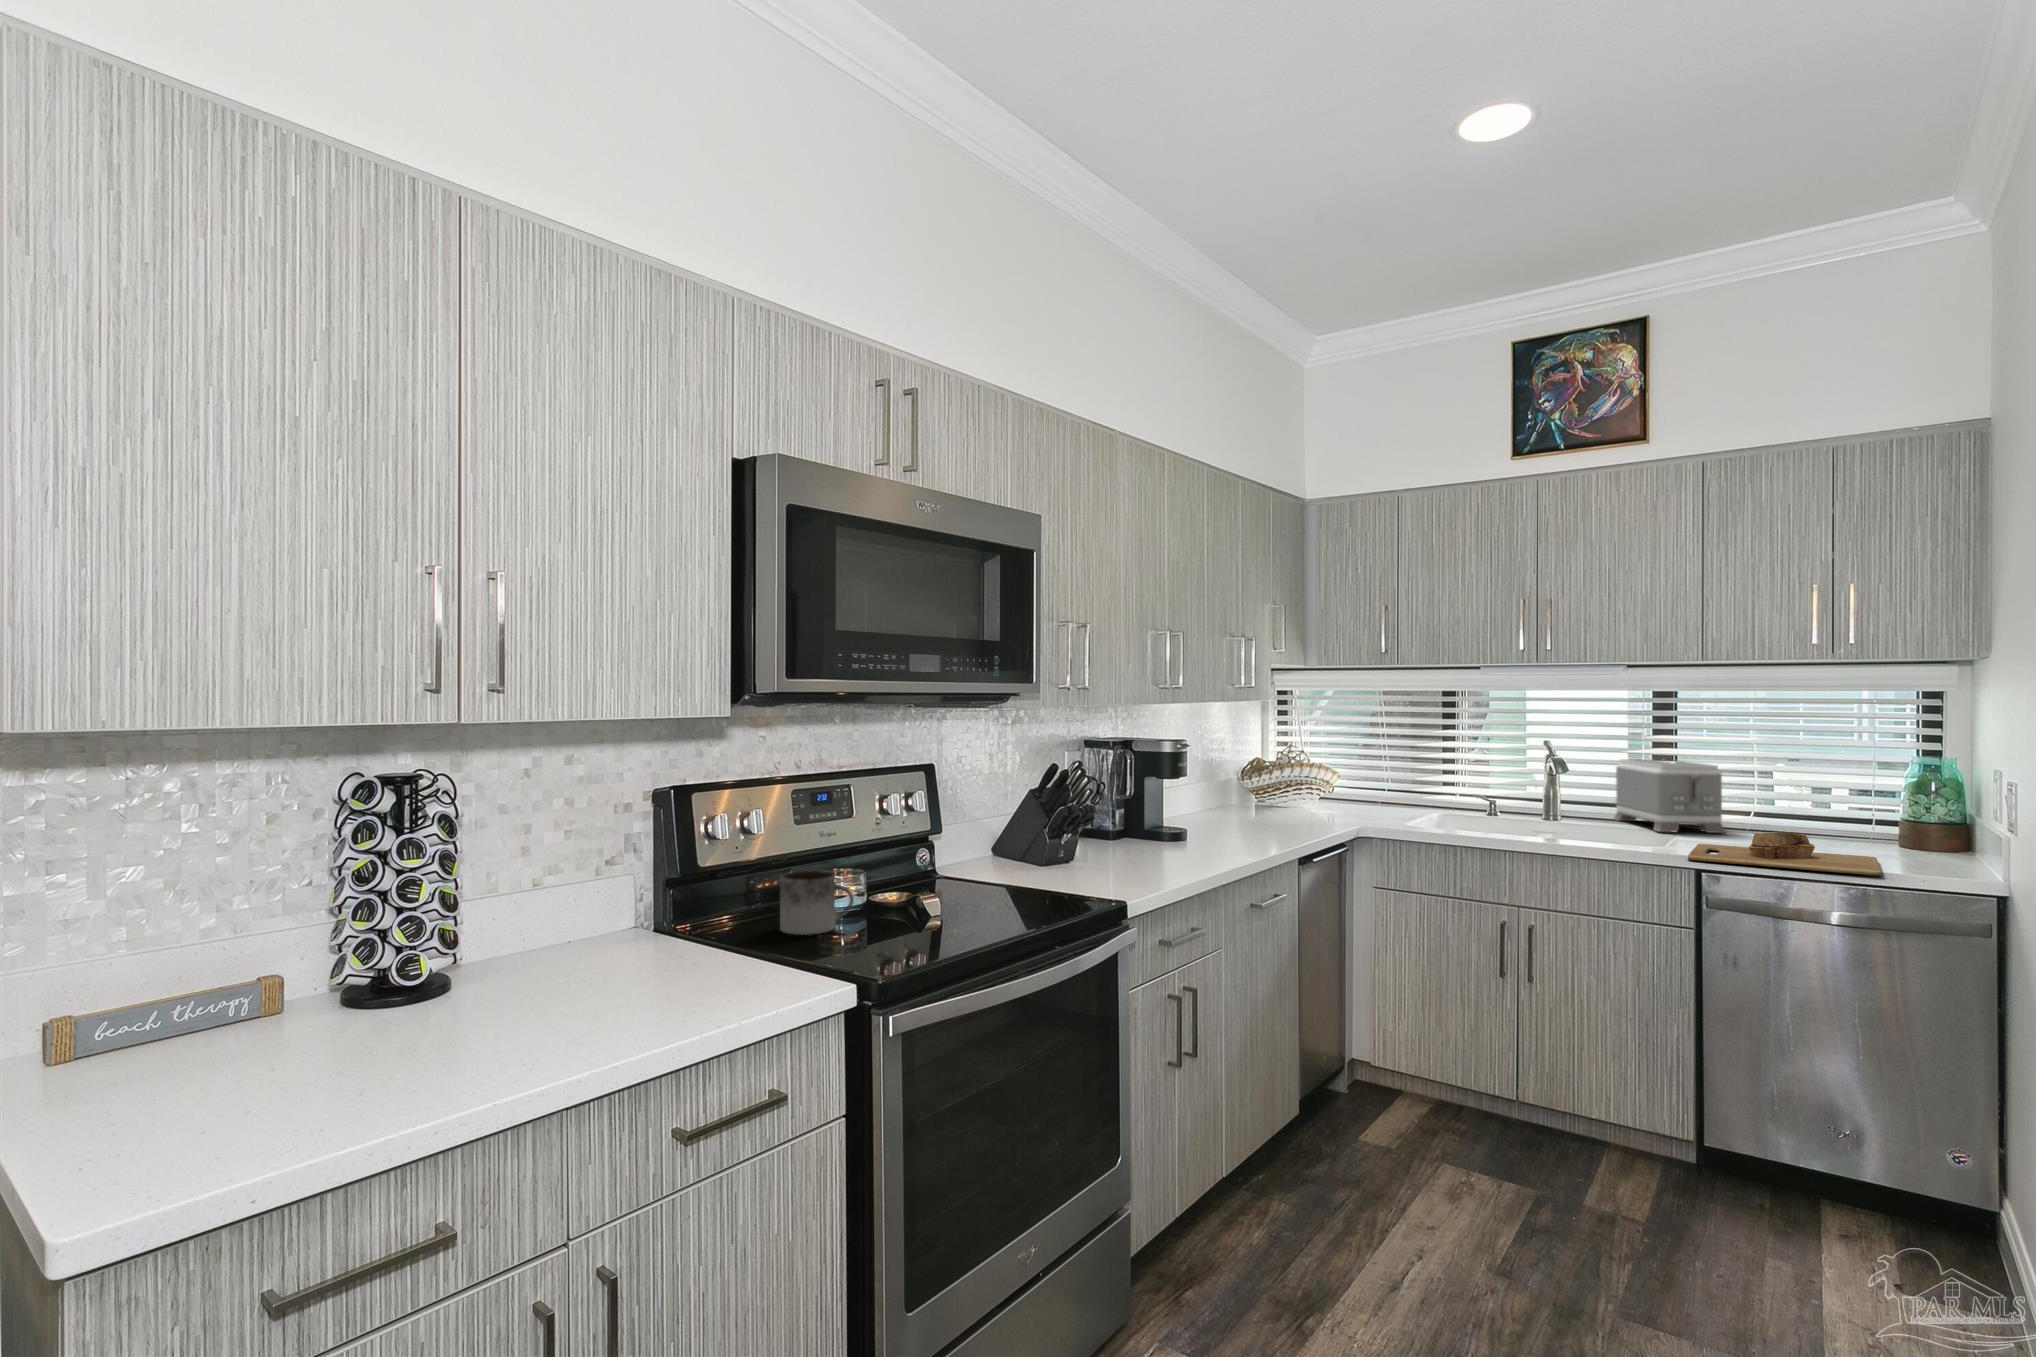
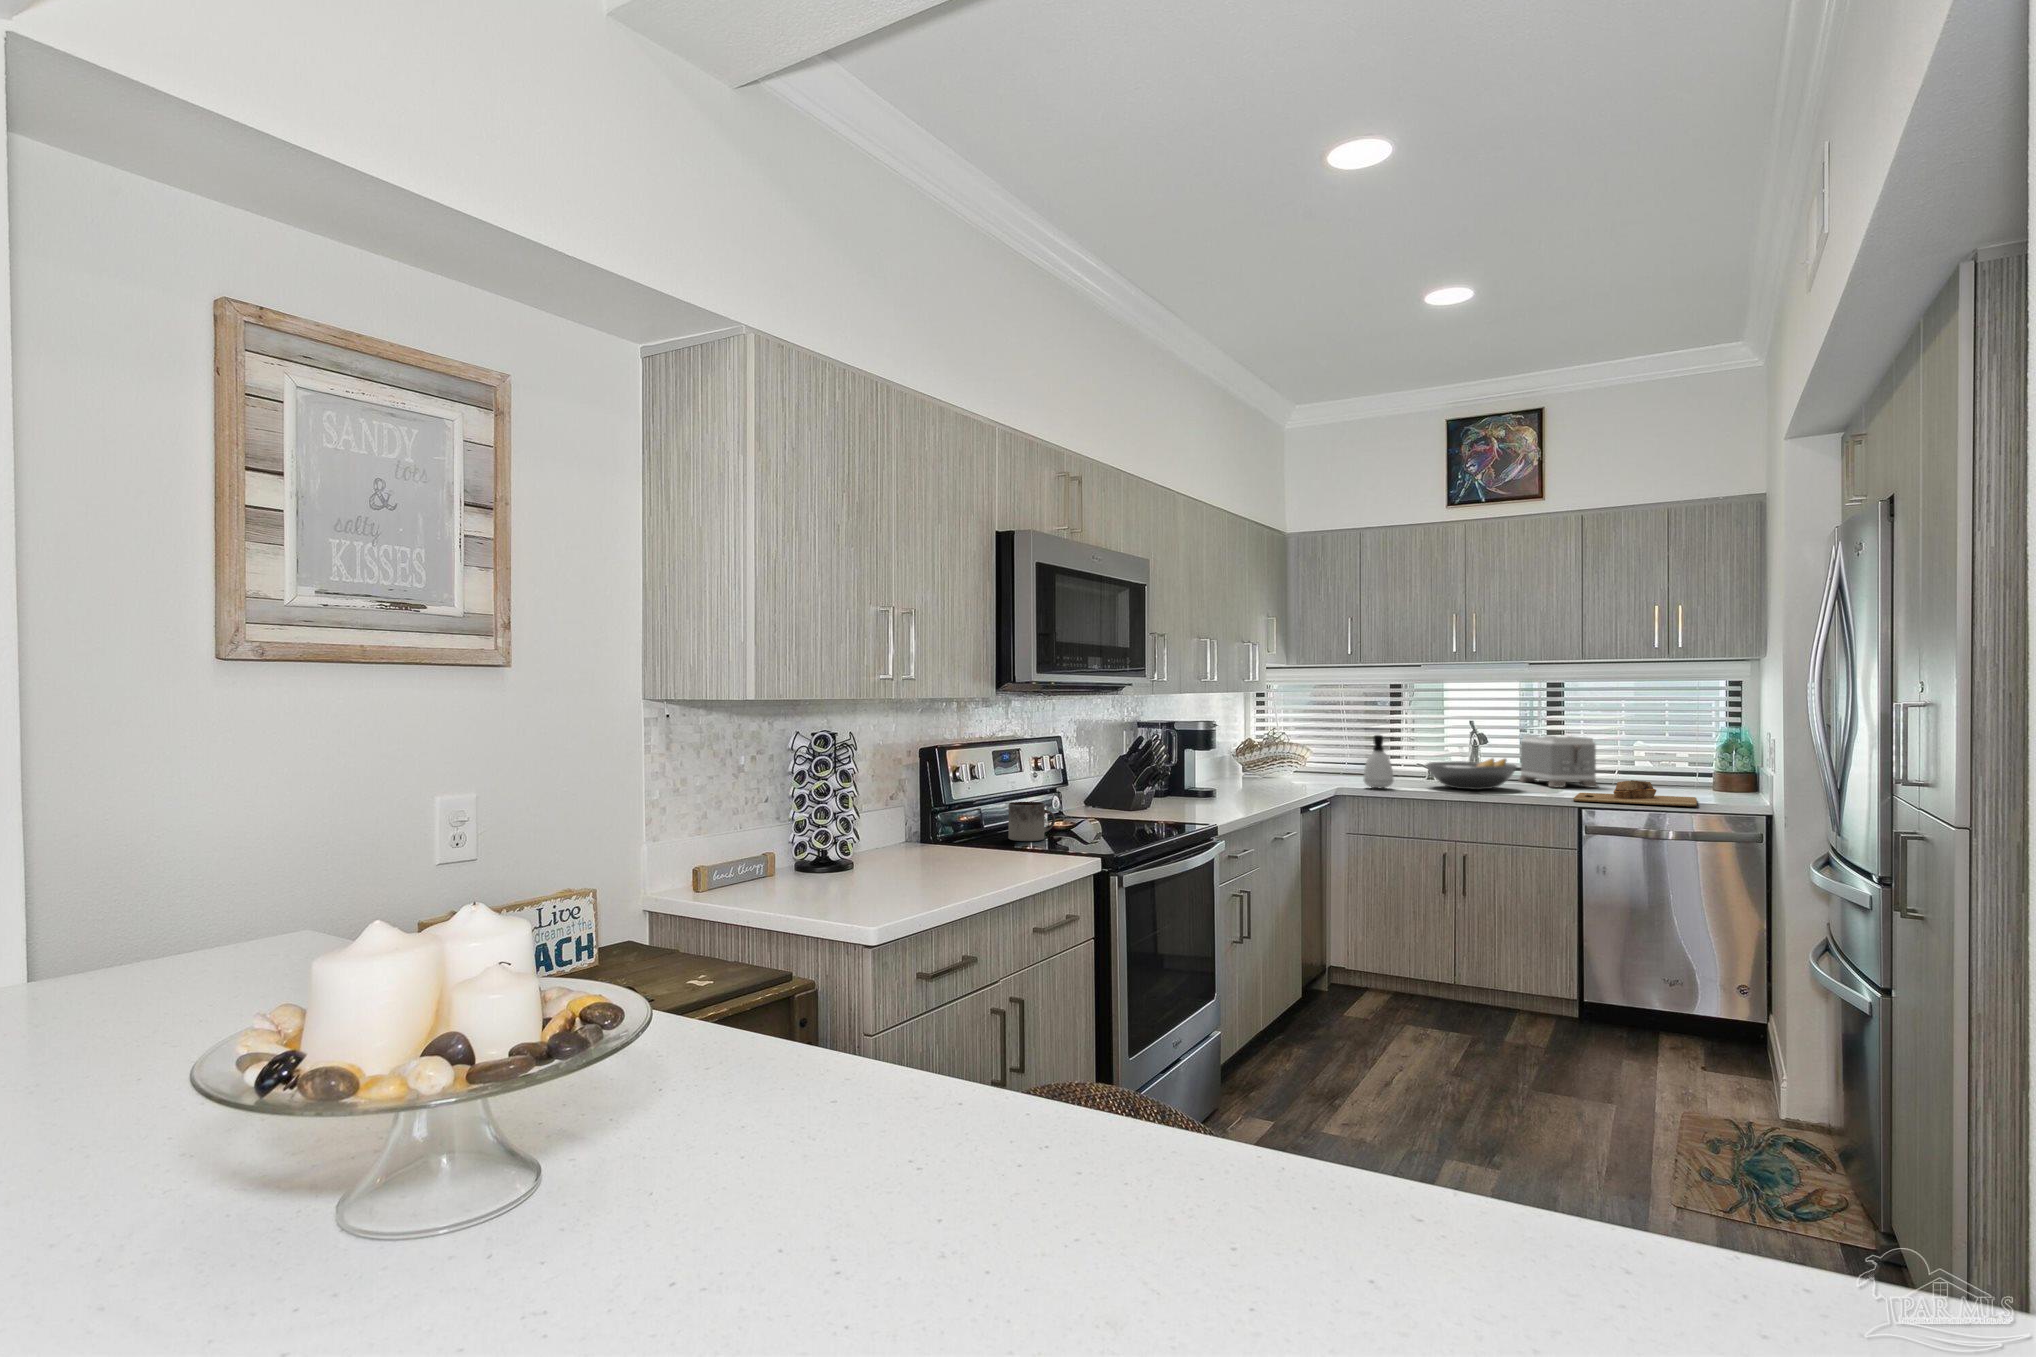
soap dispenser: none [1395,759,1436,830] -> present [1363,735,1394,788]
fruit bowl: none [1481,793,1609,834] -> present [1426,759,1516,790]

